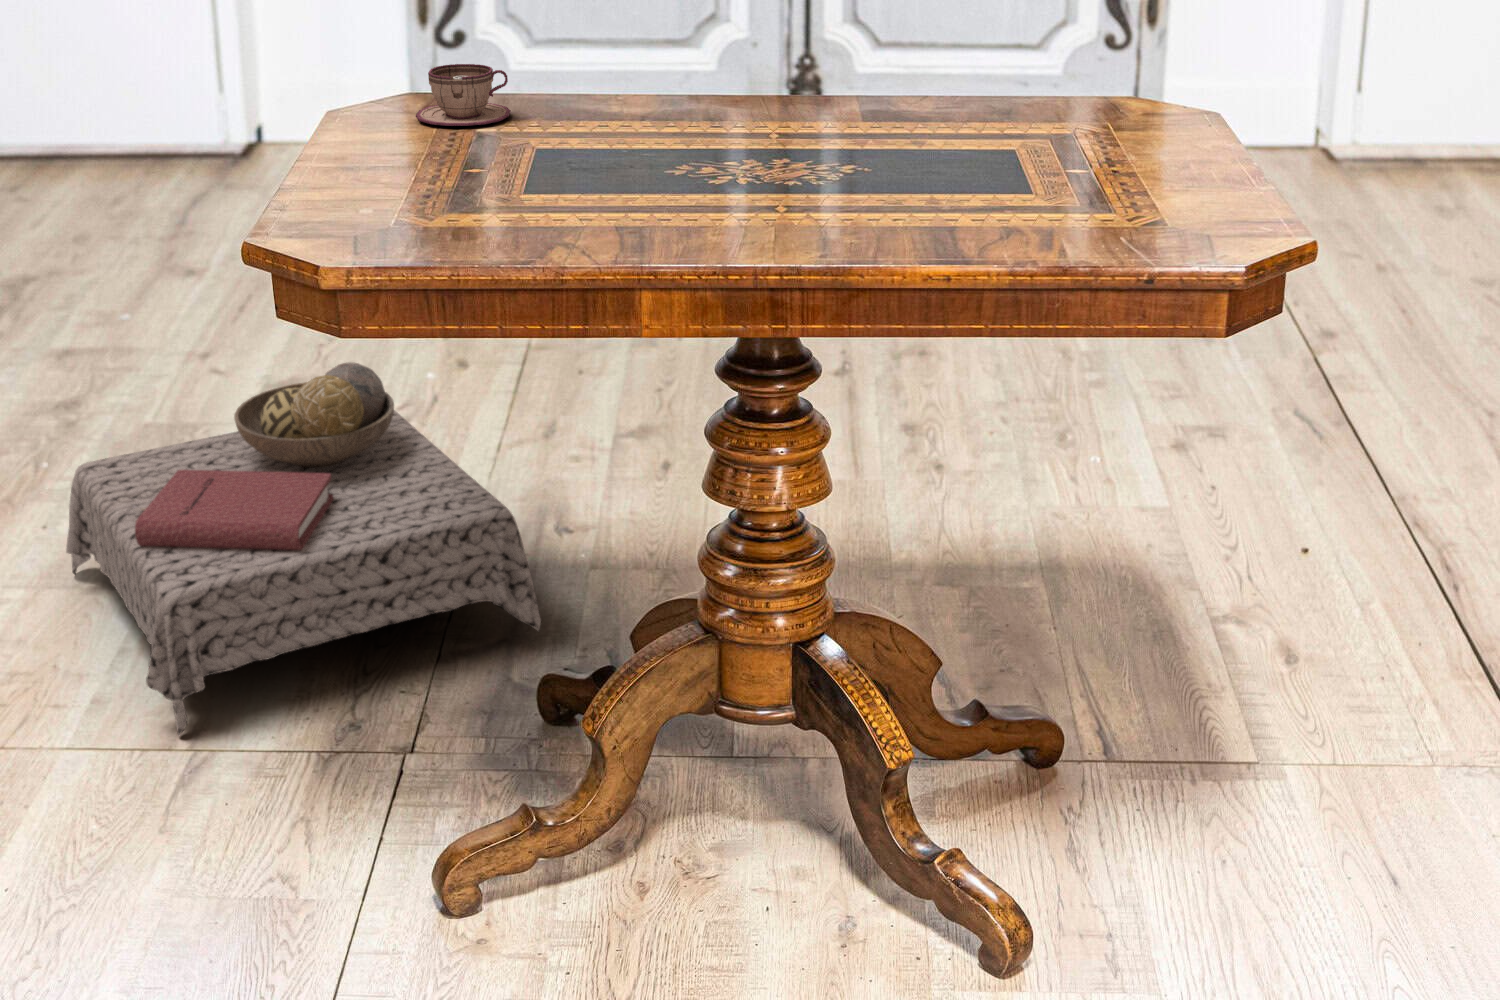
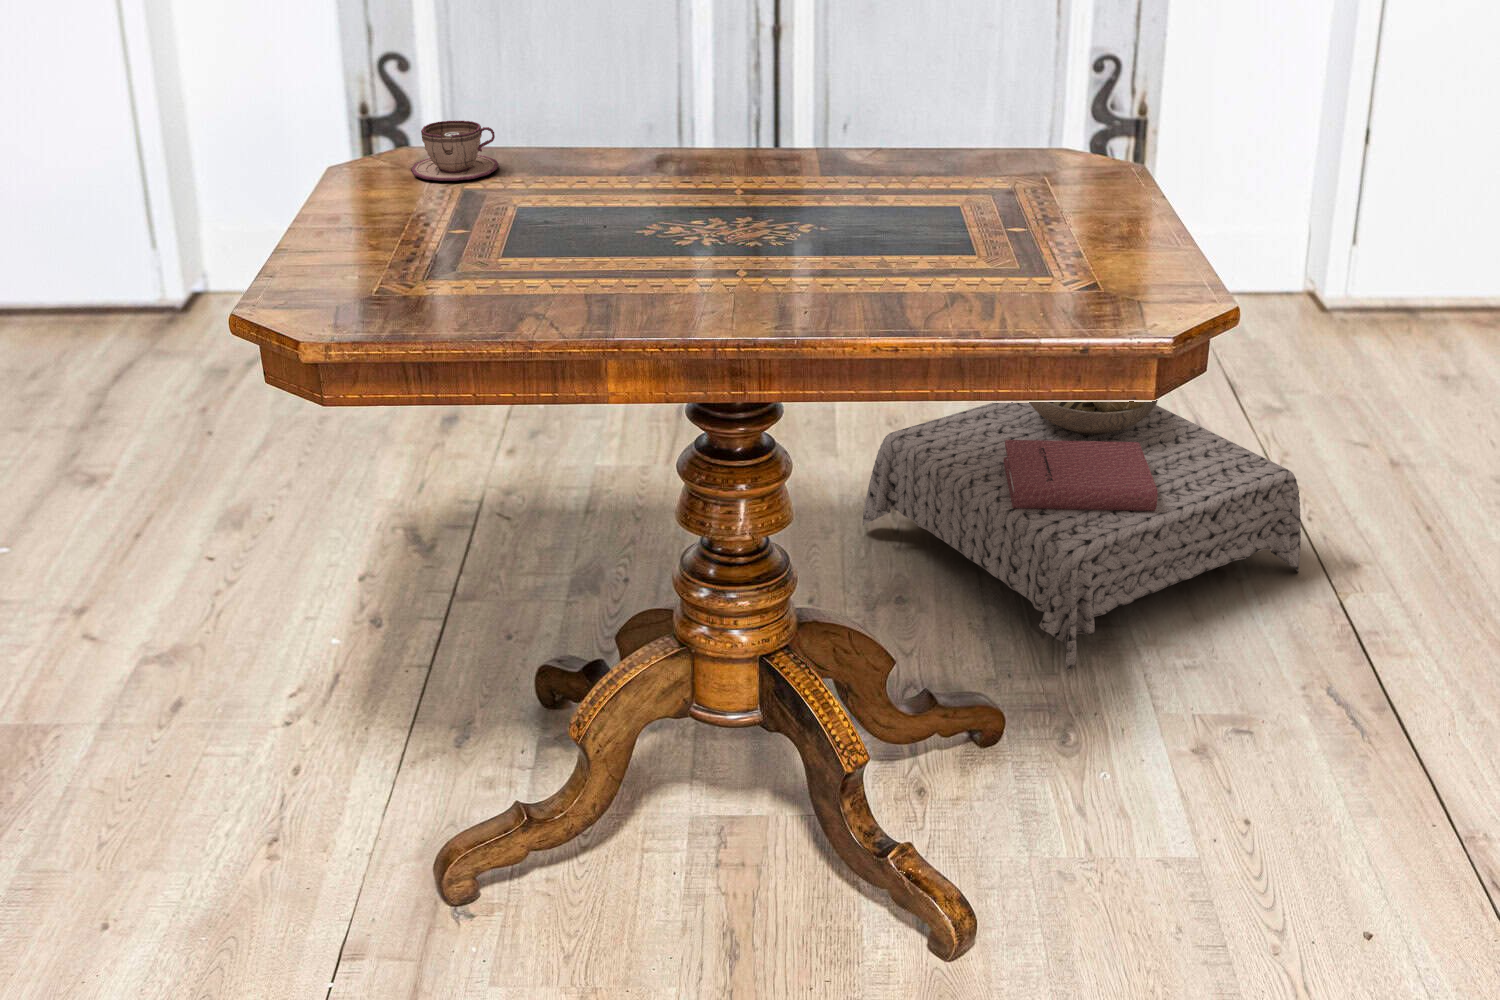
ottoman: present [66,362,541,735] -> present [863,400,1301,671]

